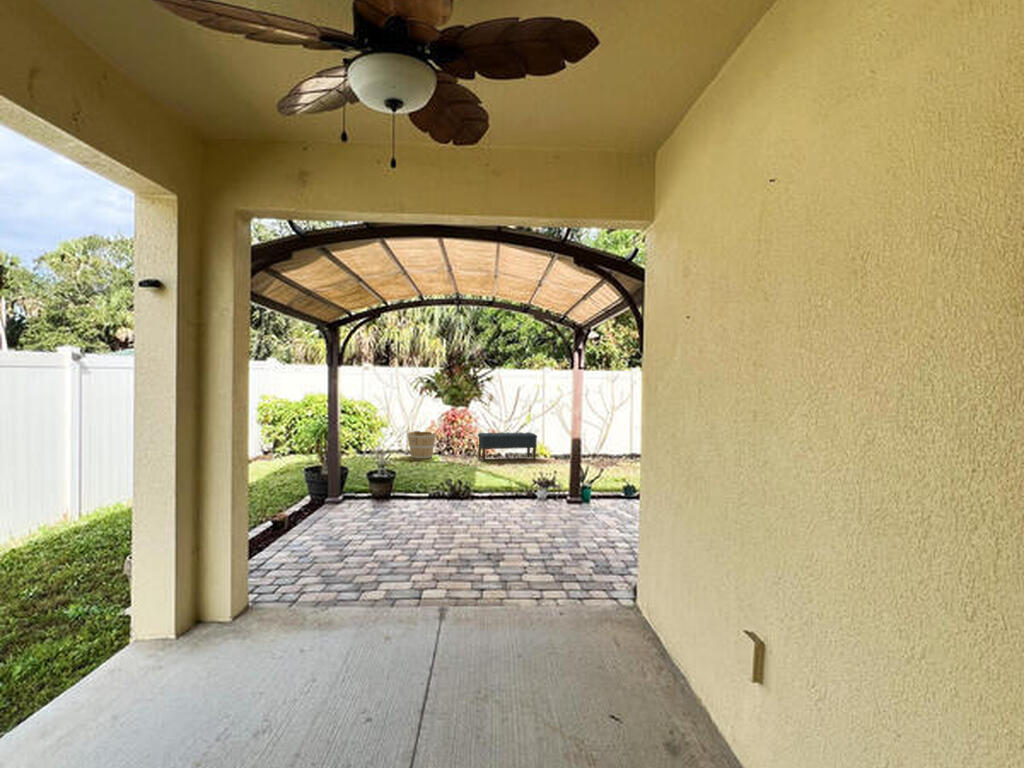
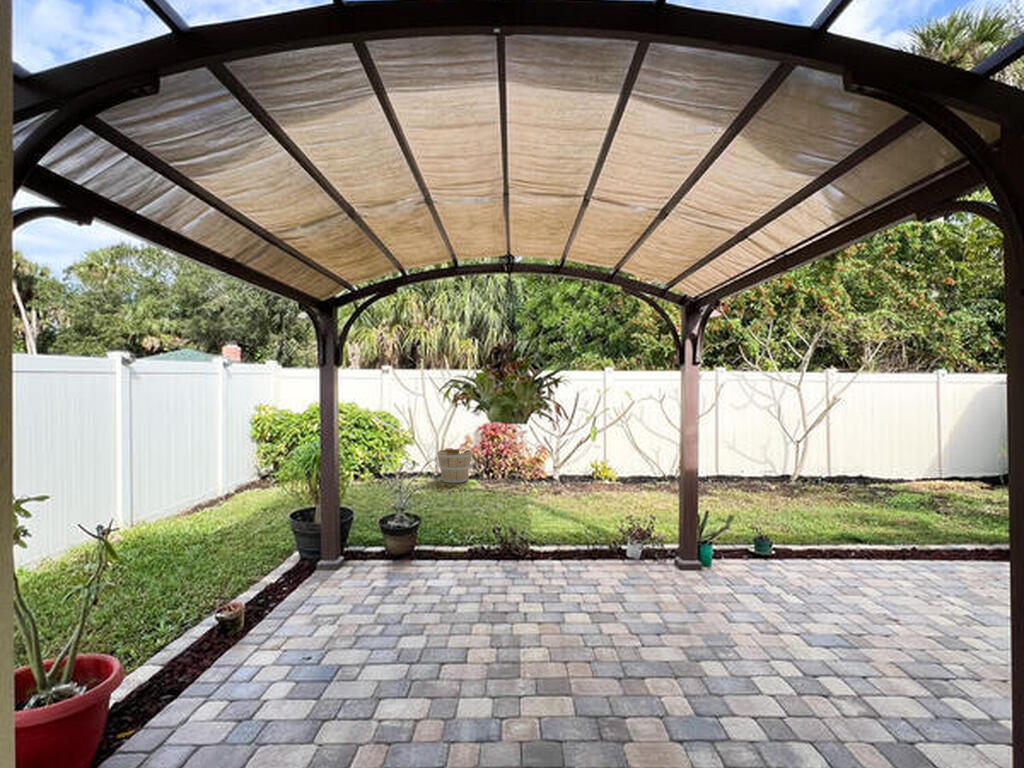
bench: present [478,432,537,461] -> none [523,449,597,487]

